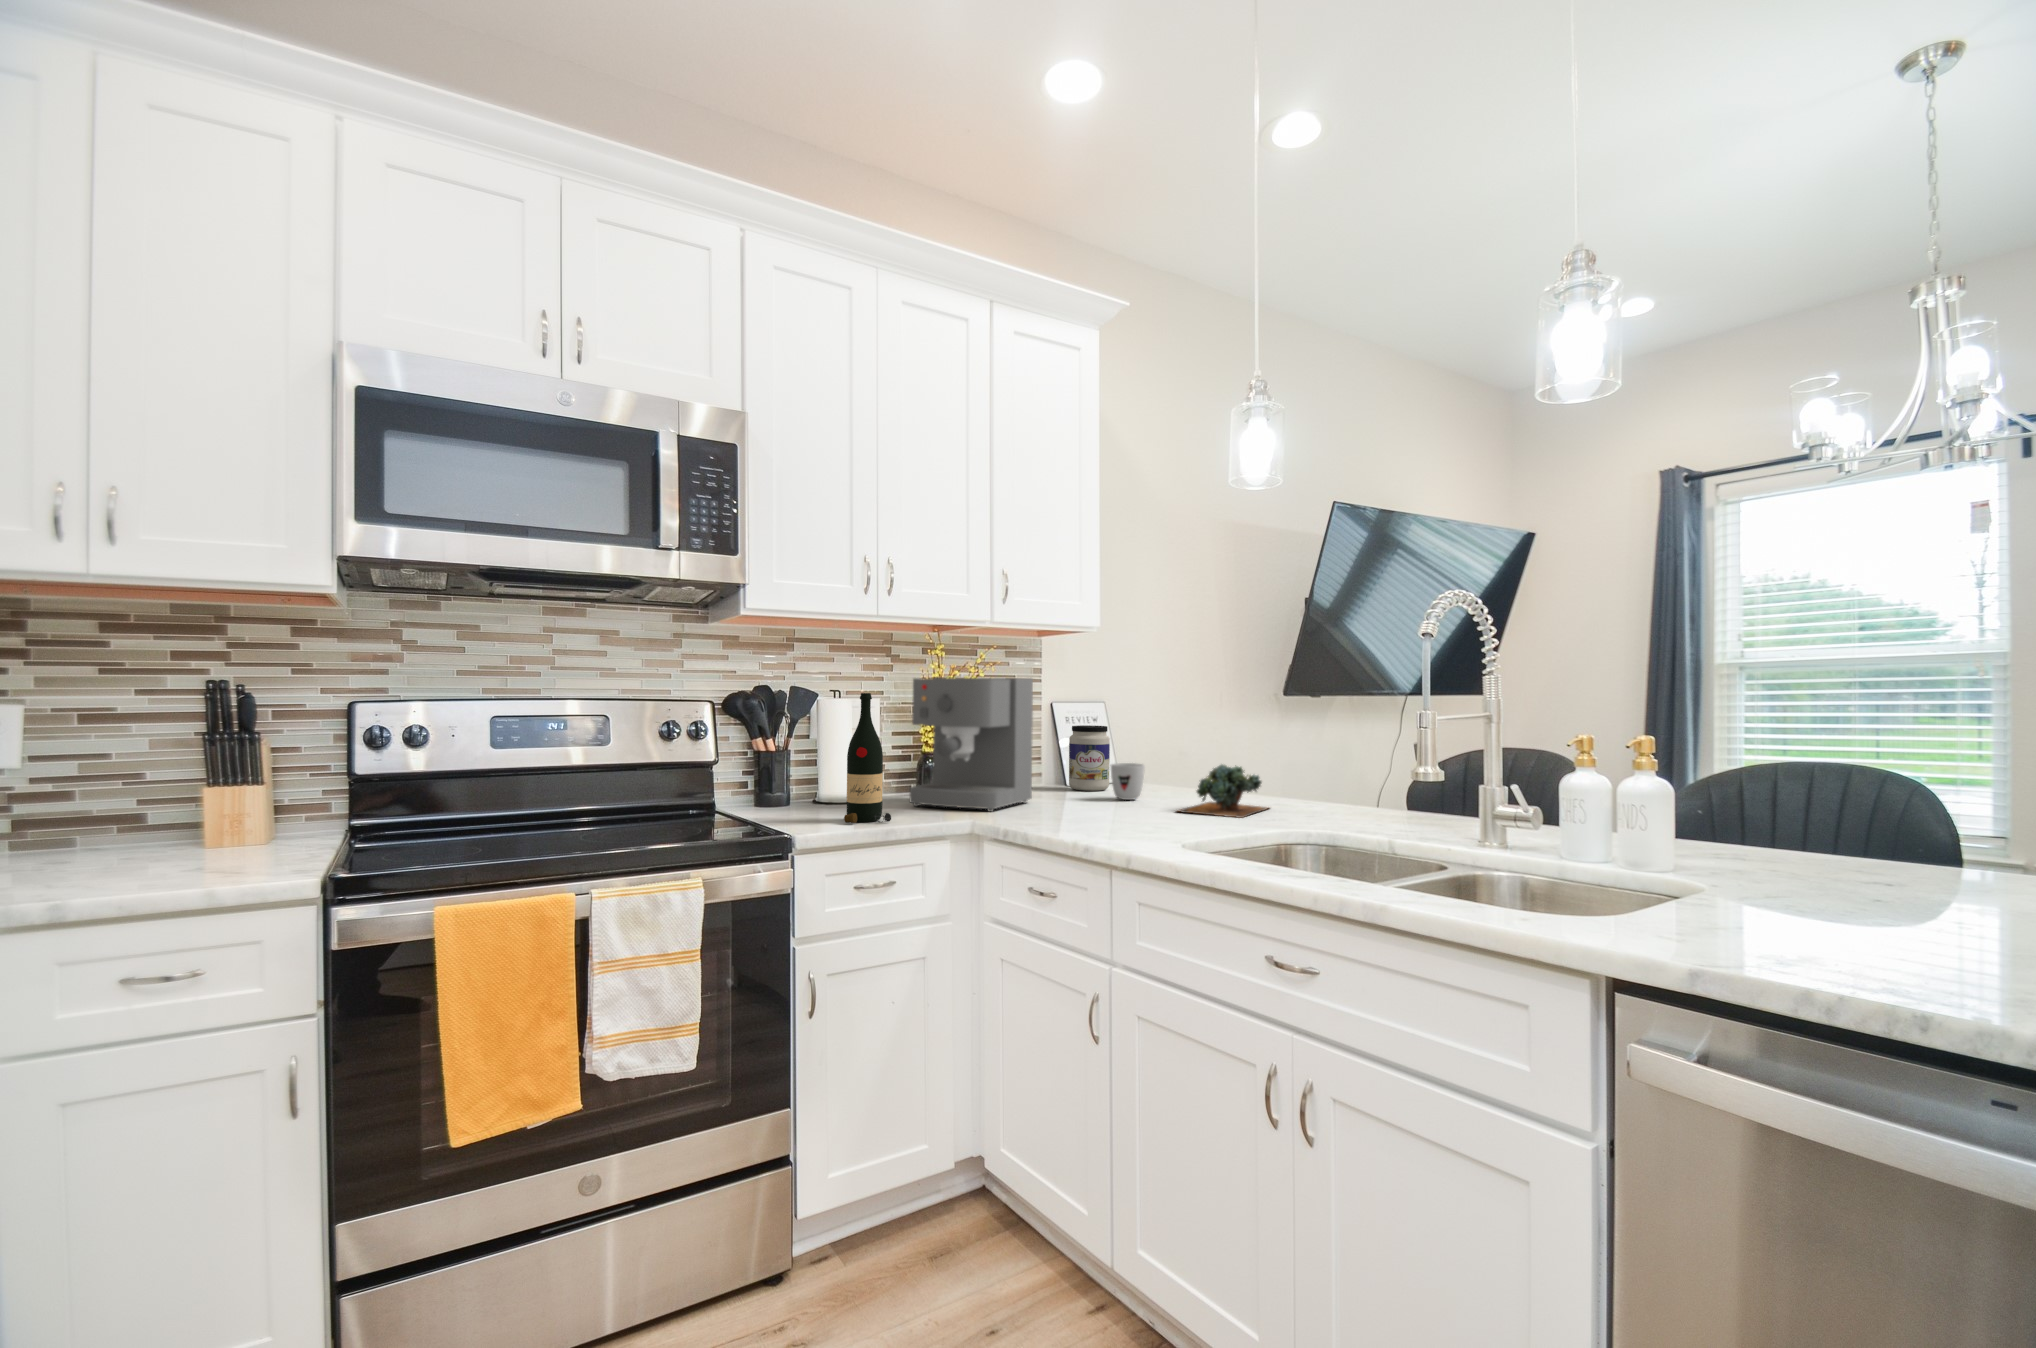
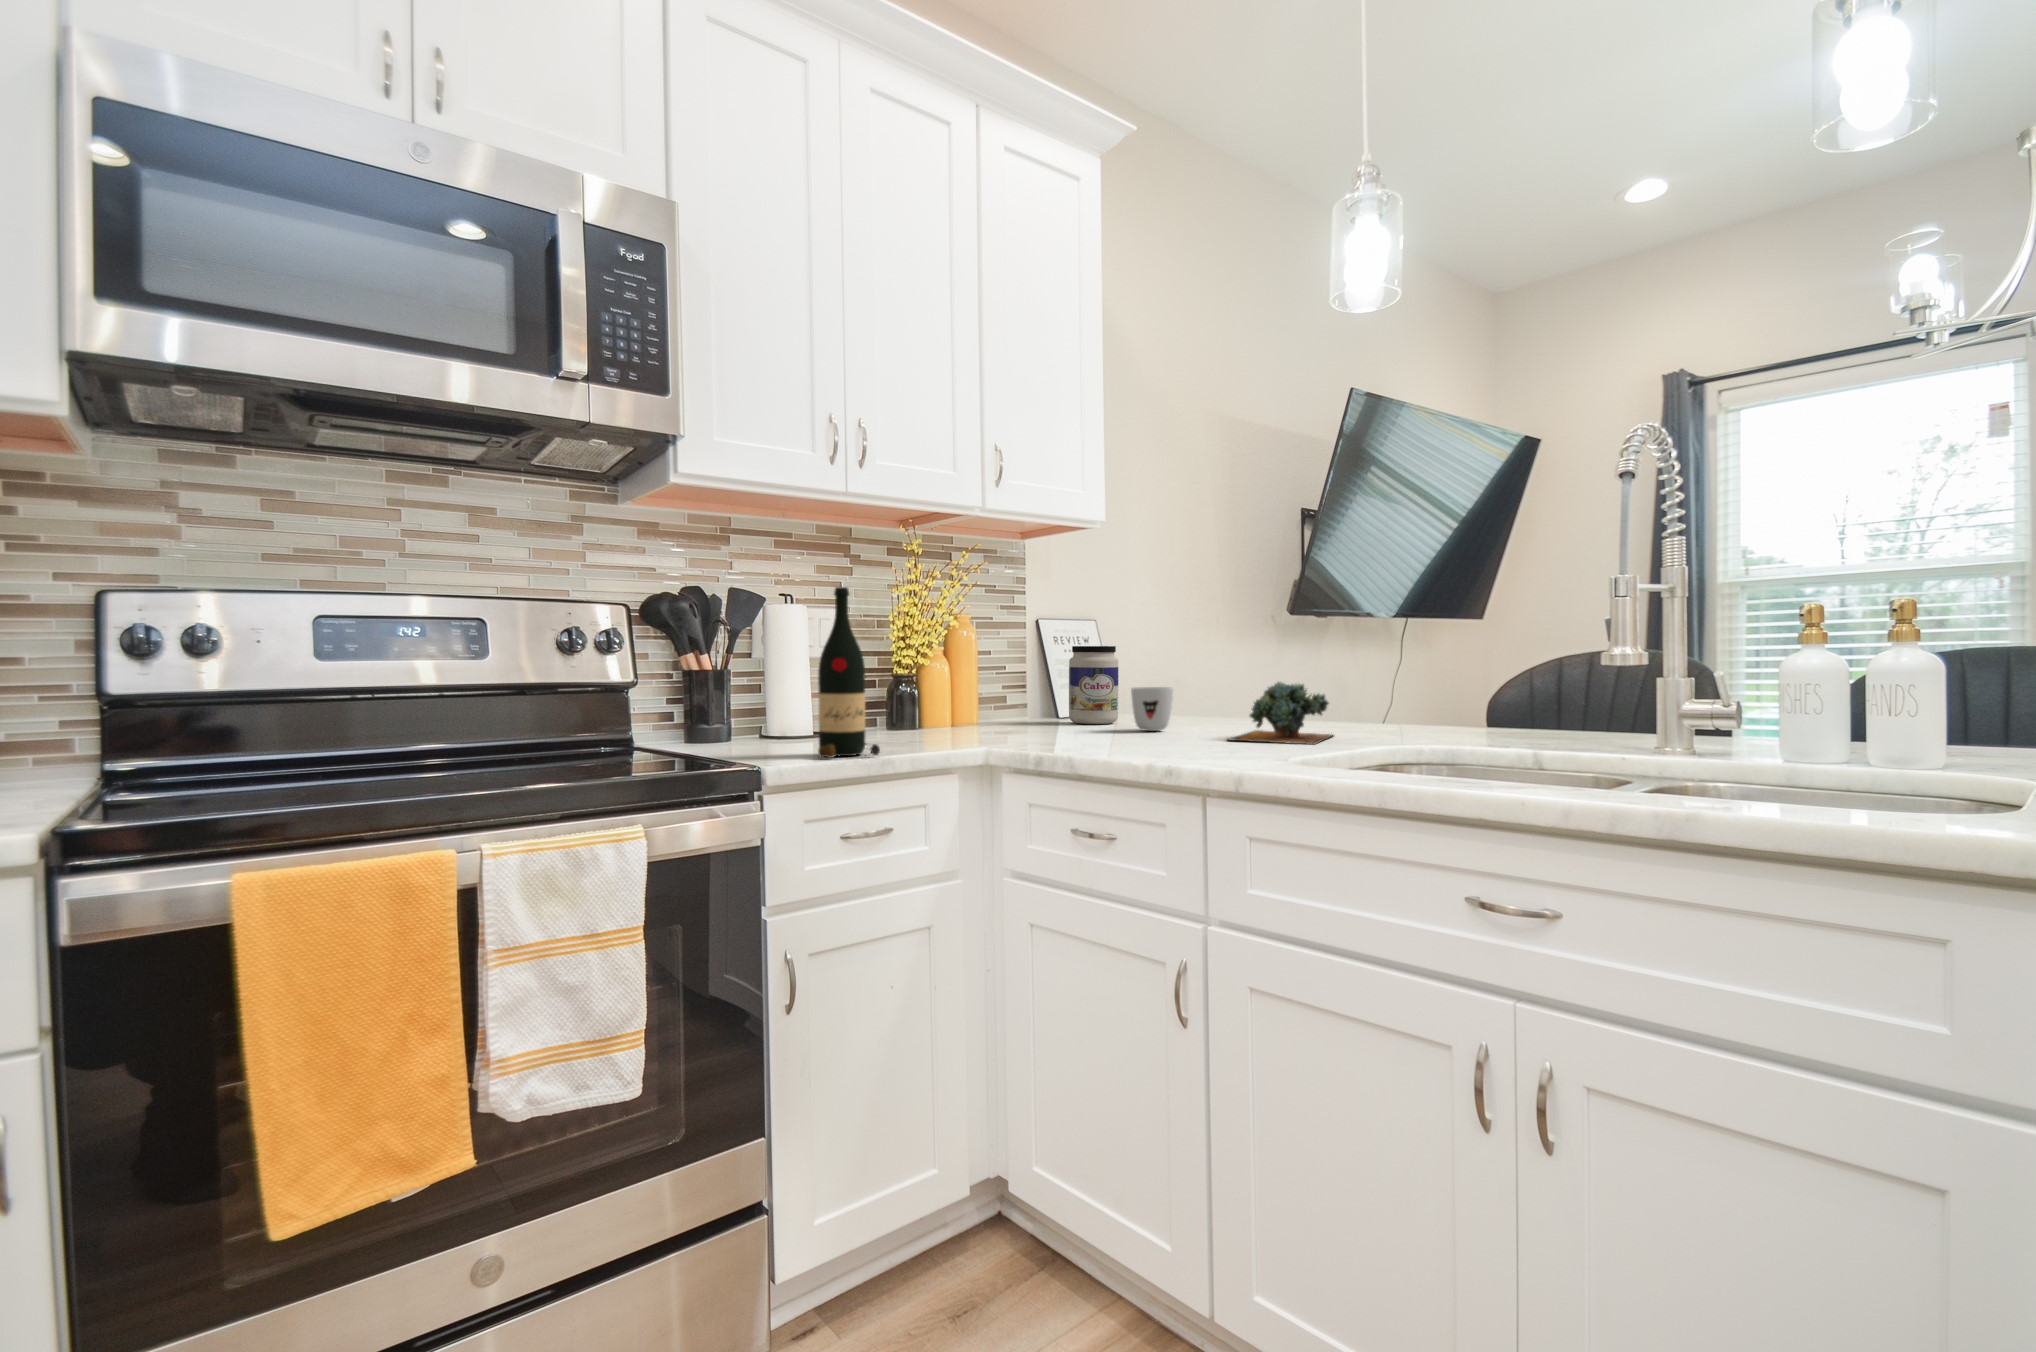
coffee maker: present [910,677,1033,812] -> none [889,574,1039,744]

